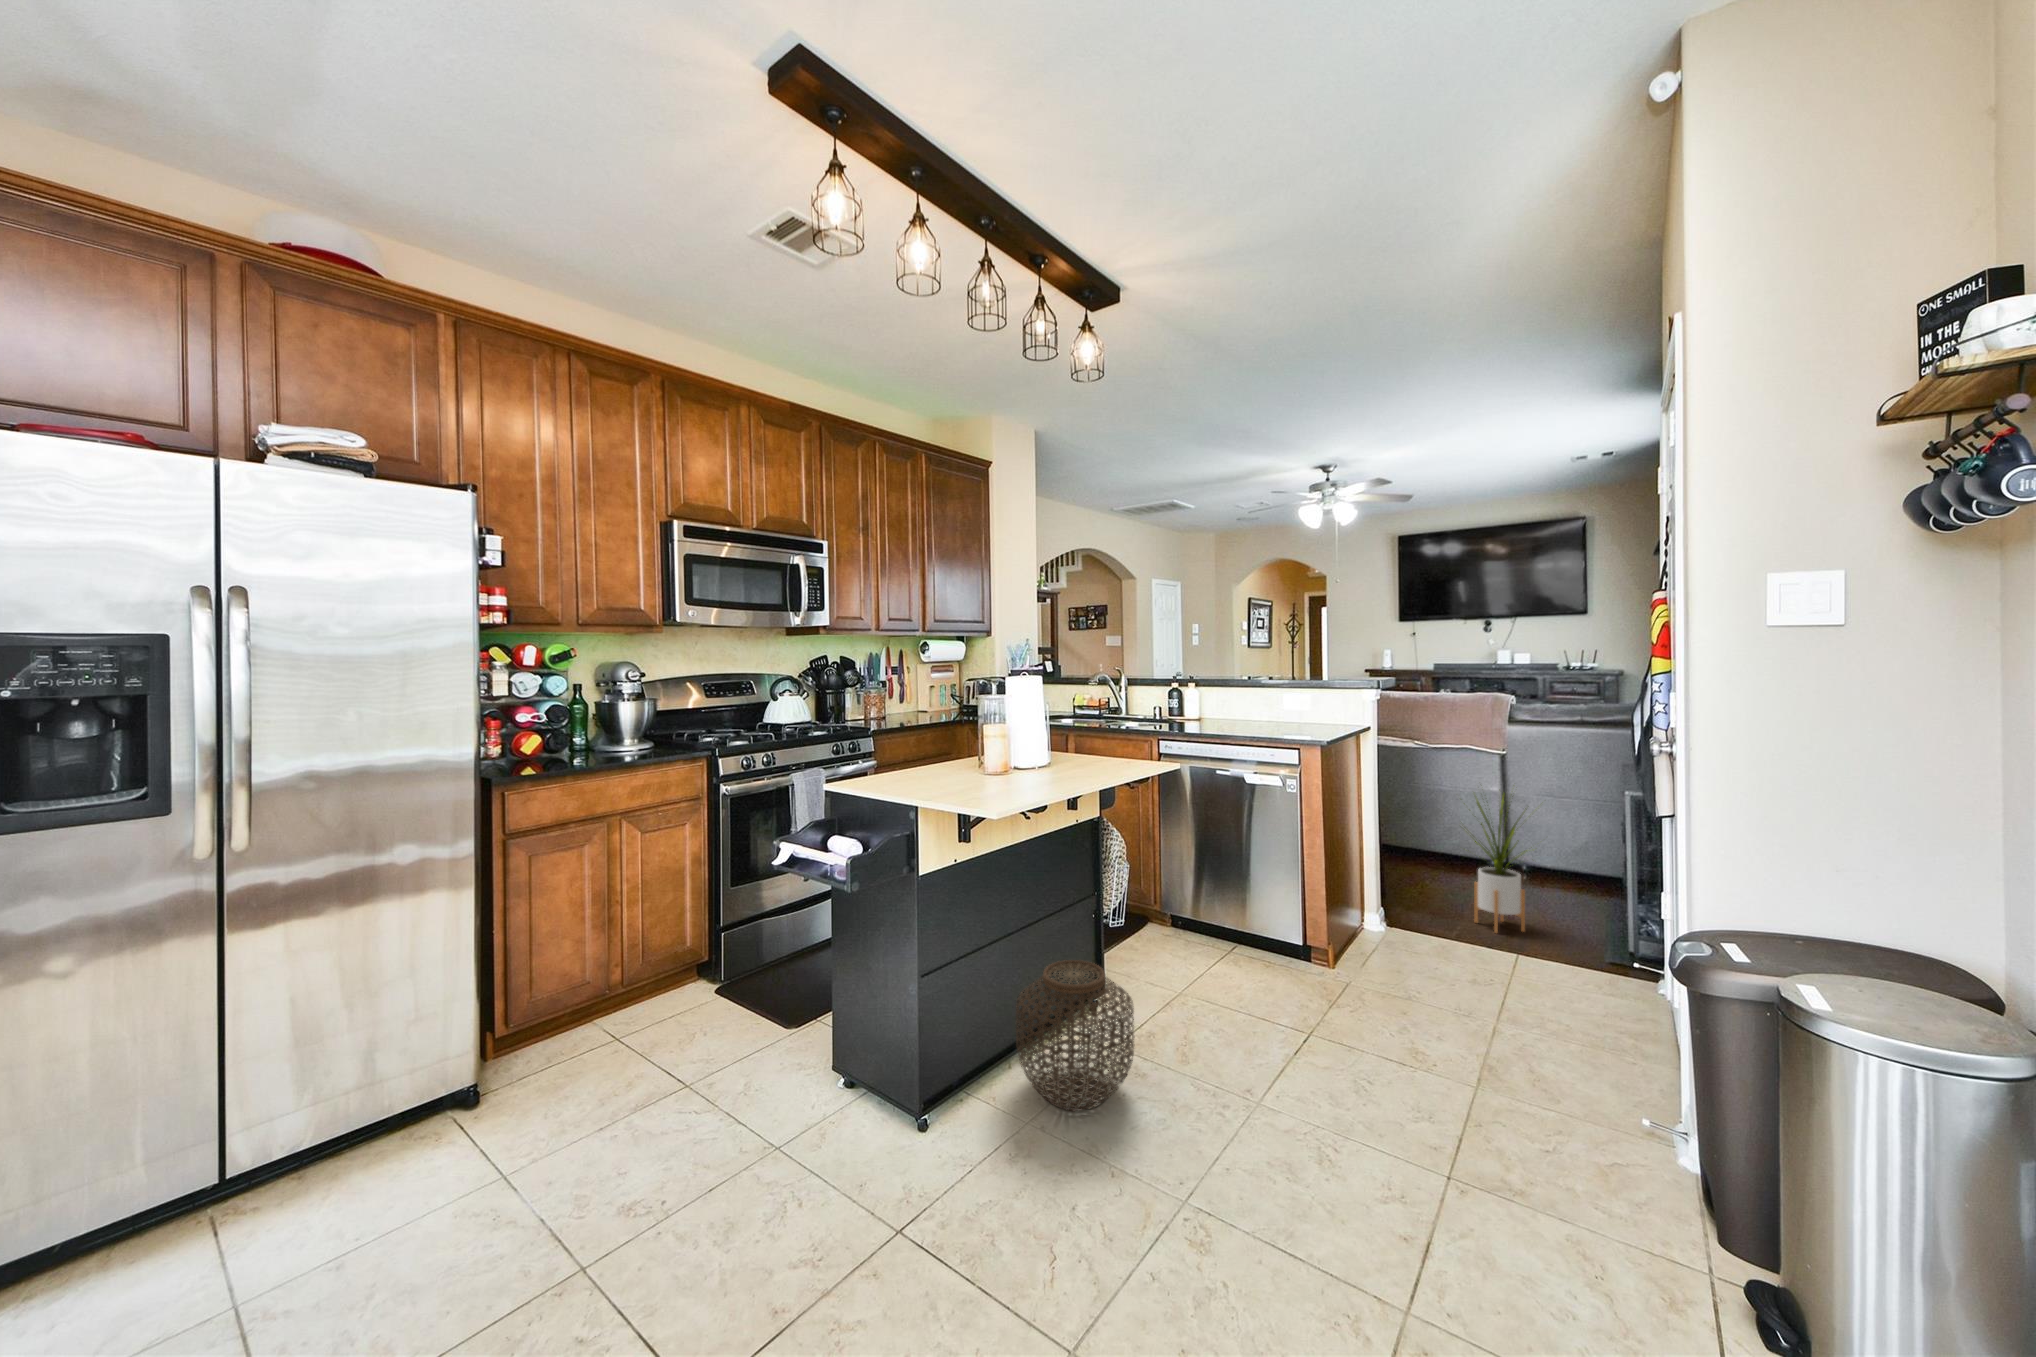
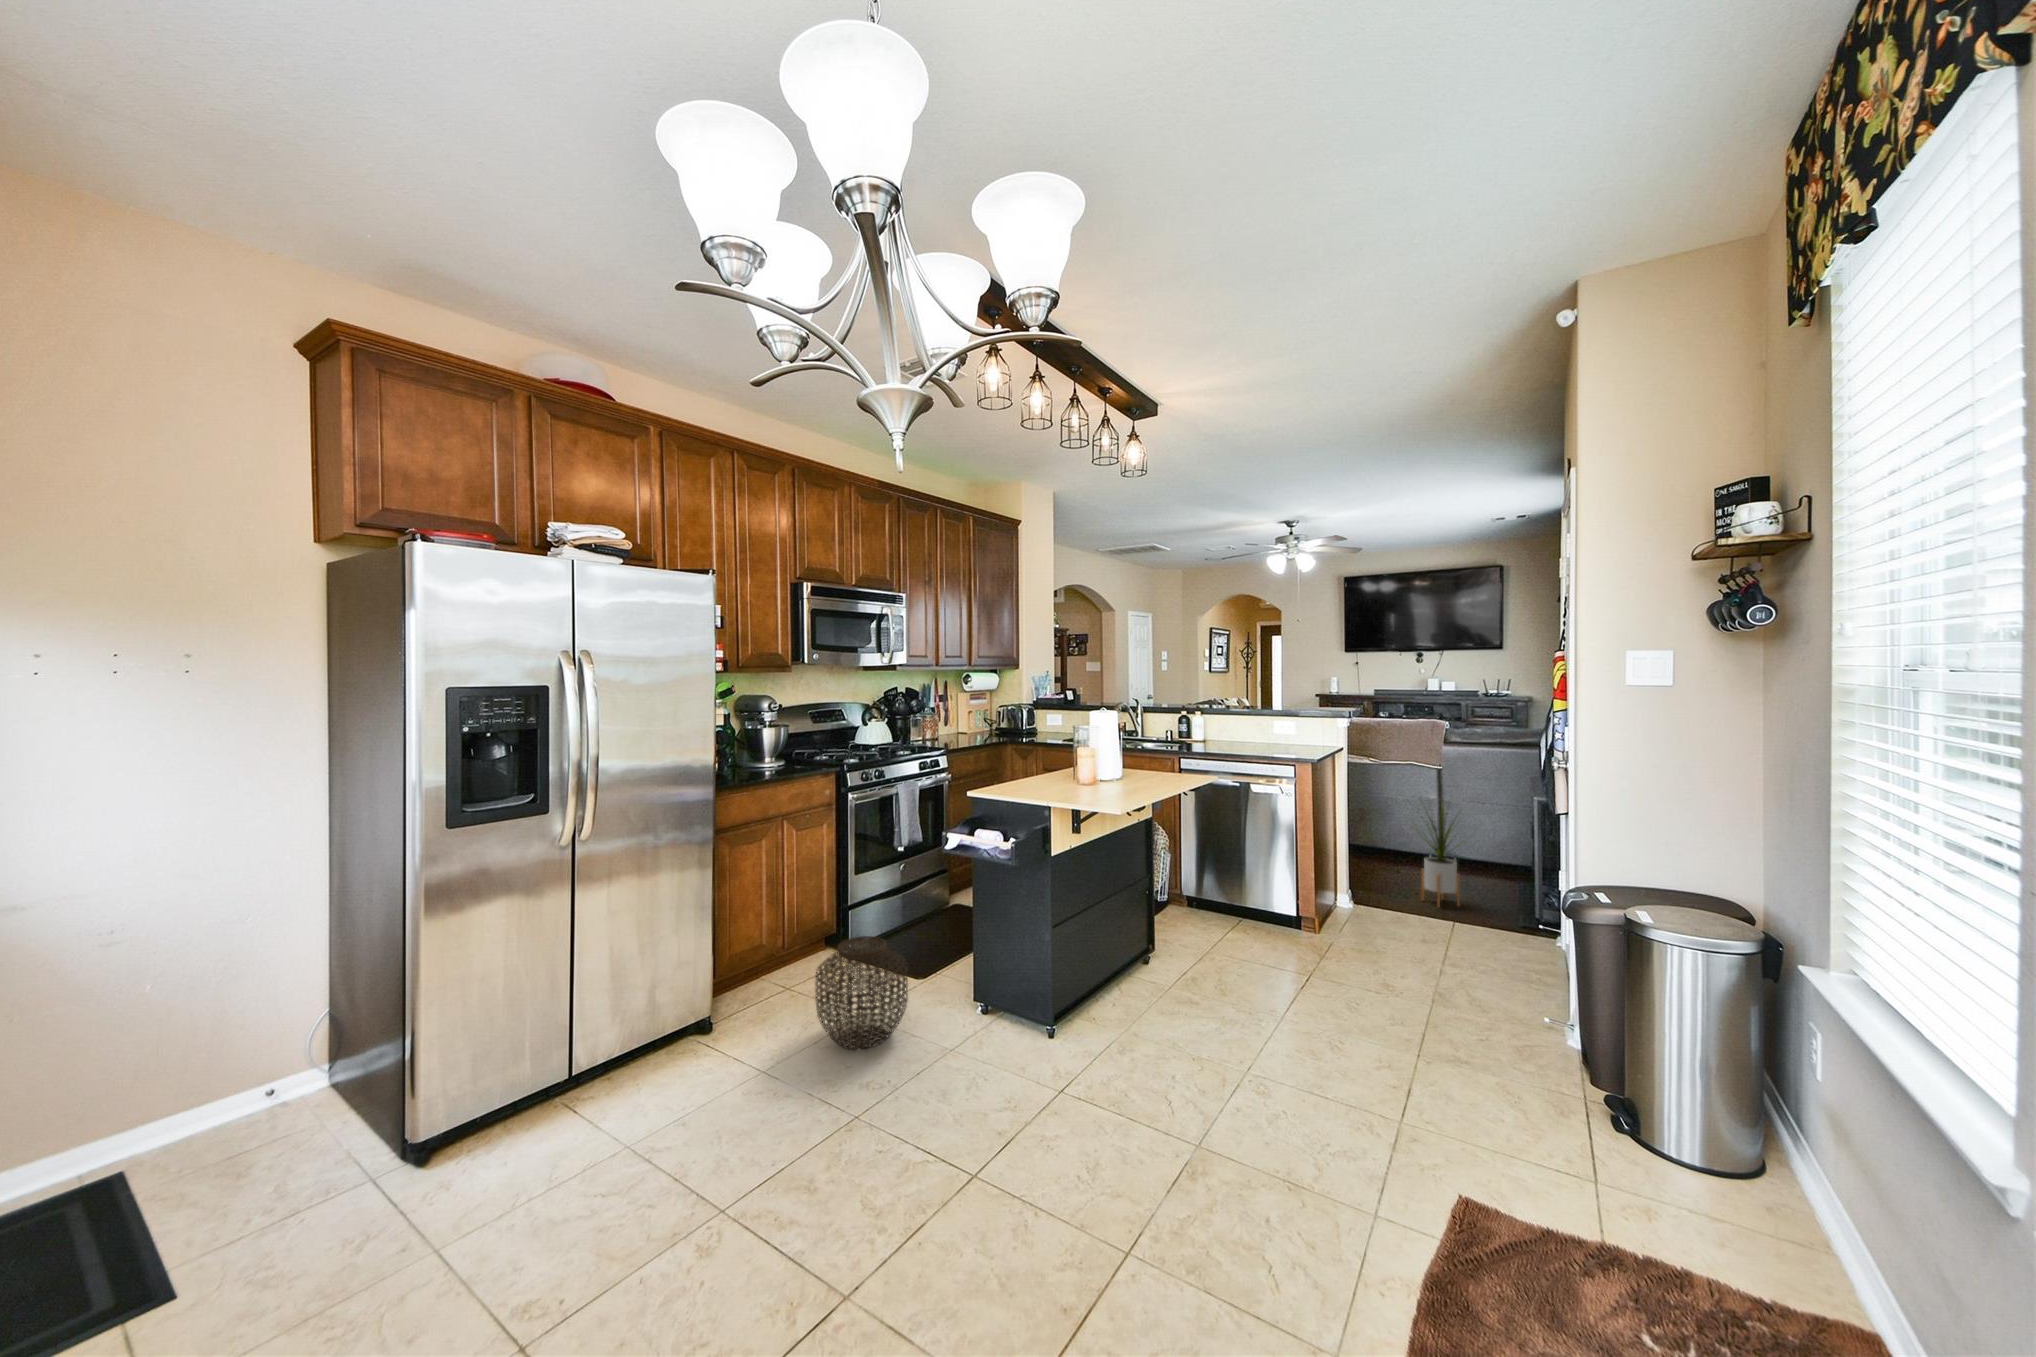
woven basket: present [1016,960,1134,1111] -> present [816,936,908,1050]

